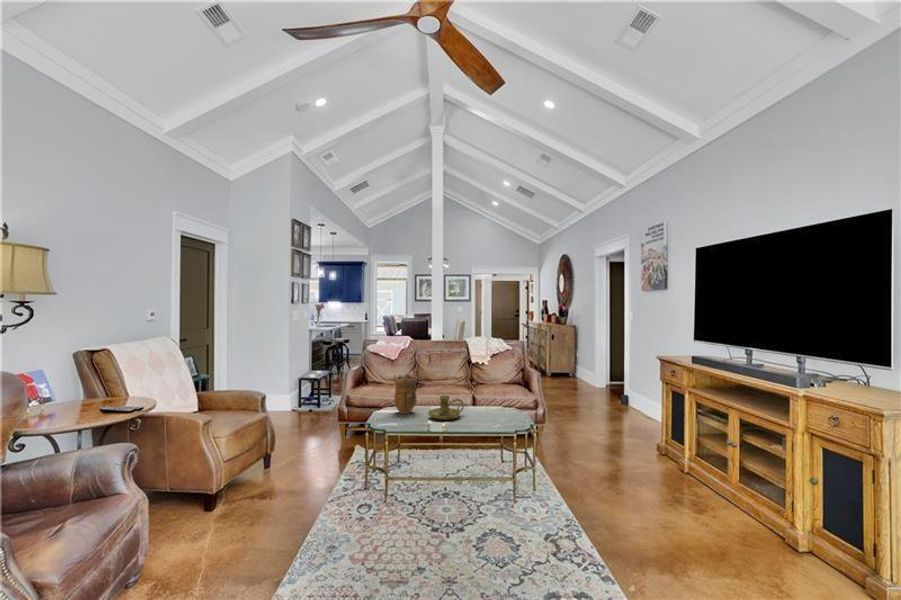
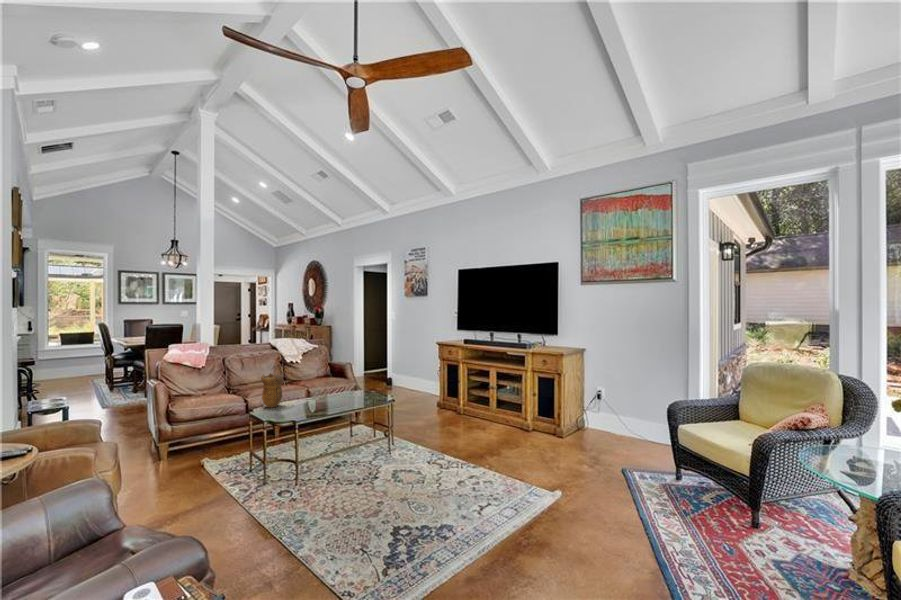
candle holder: present [428,395,464,420] -> none [301,385,328,404]

